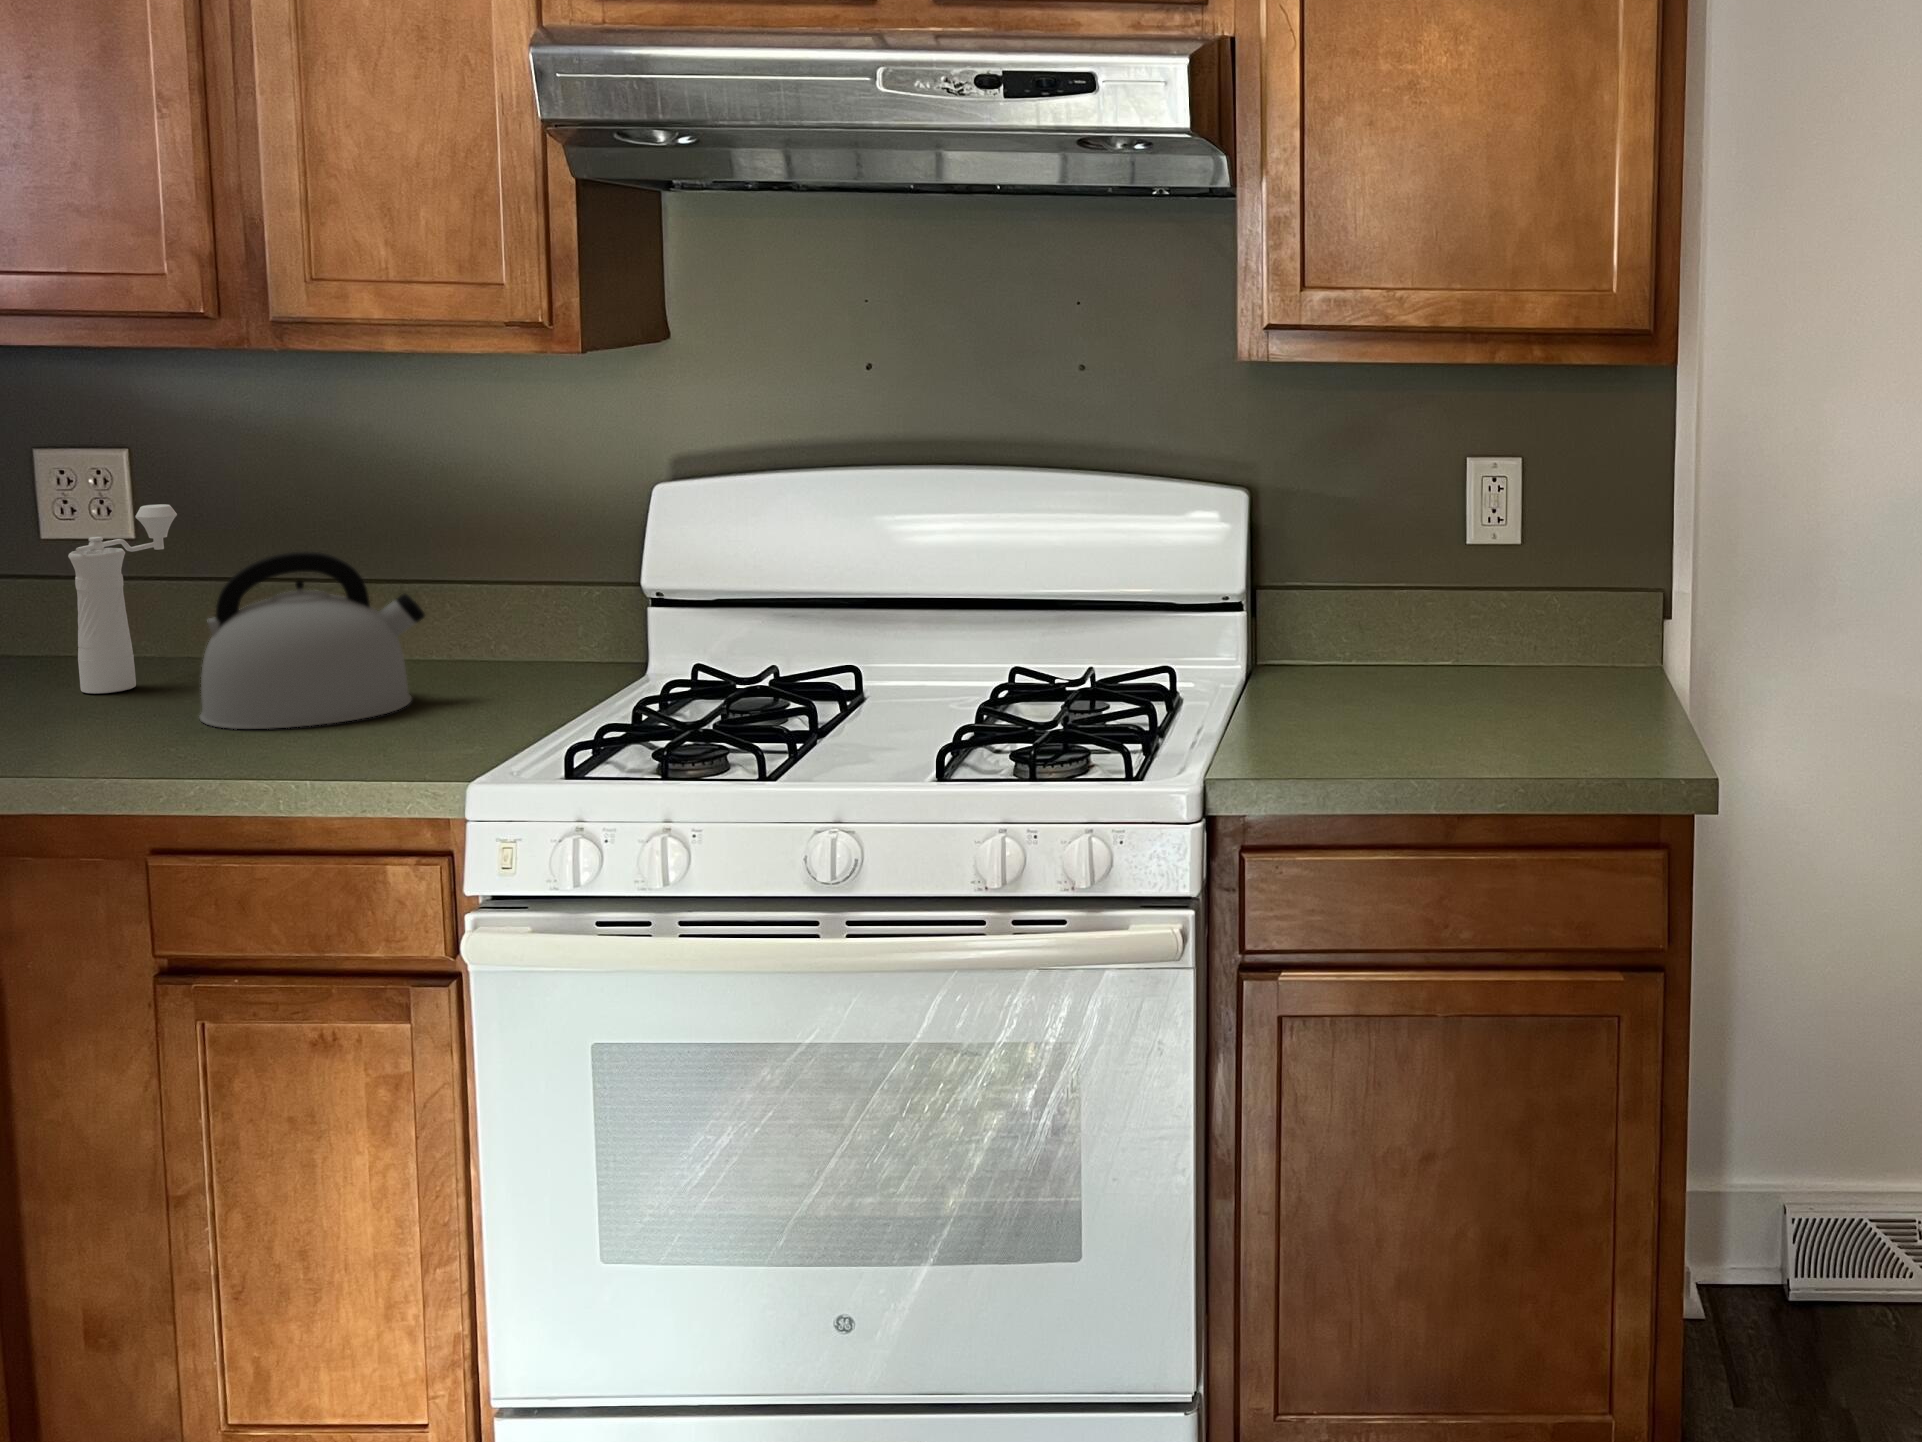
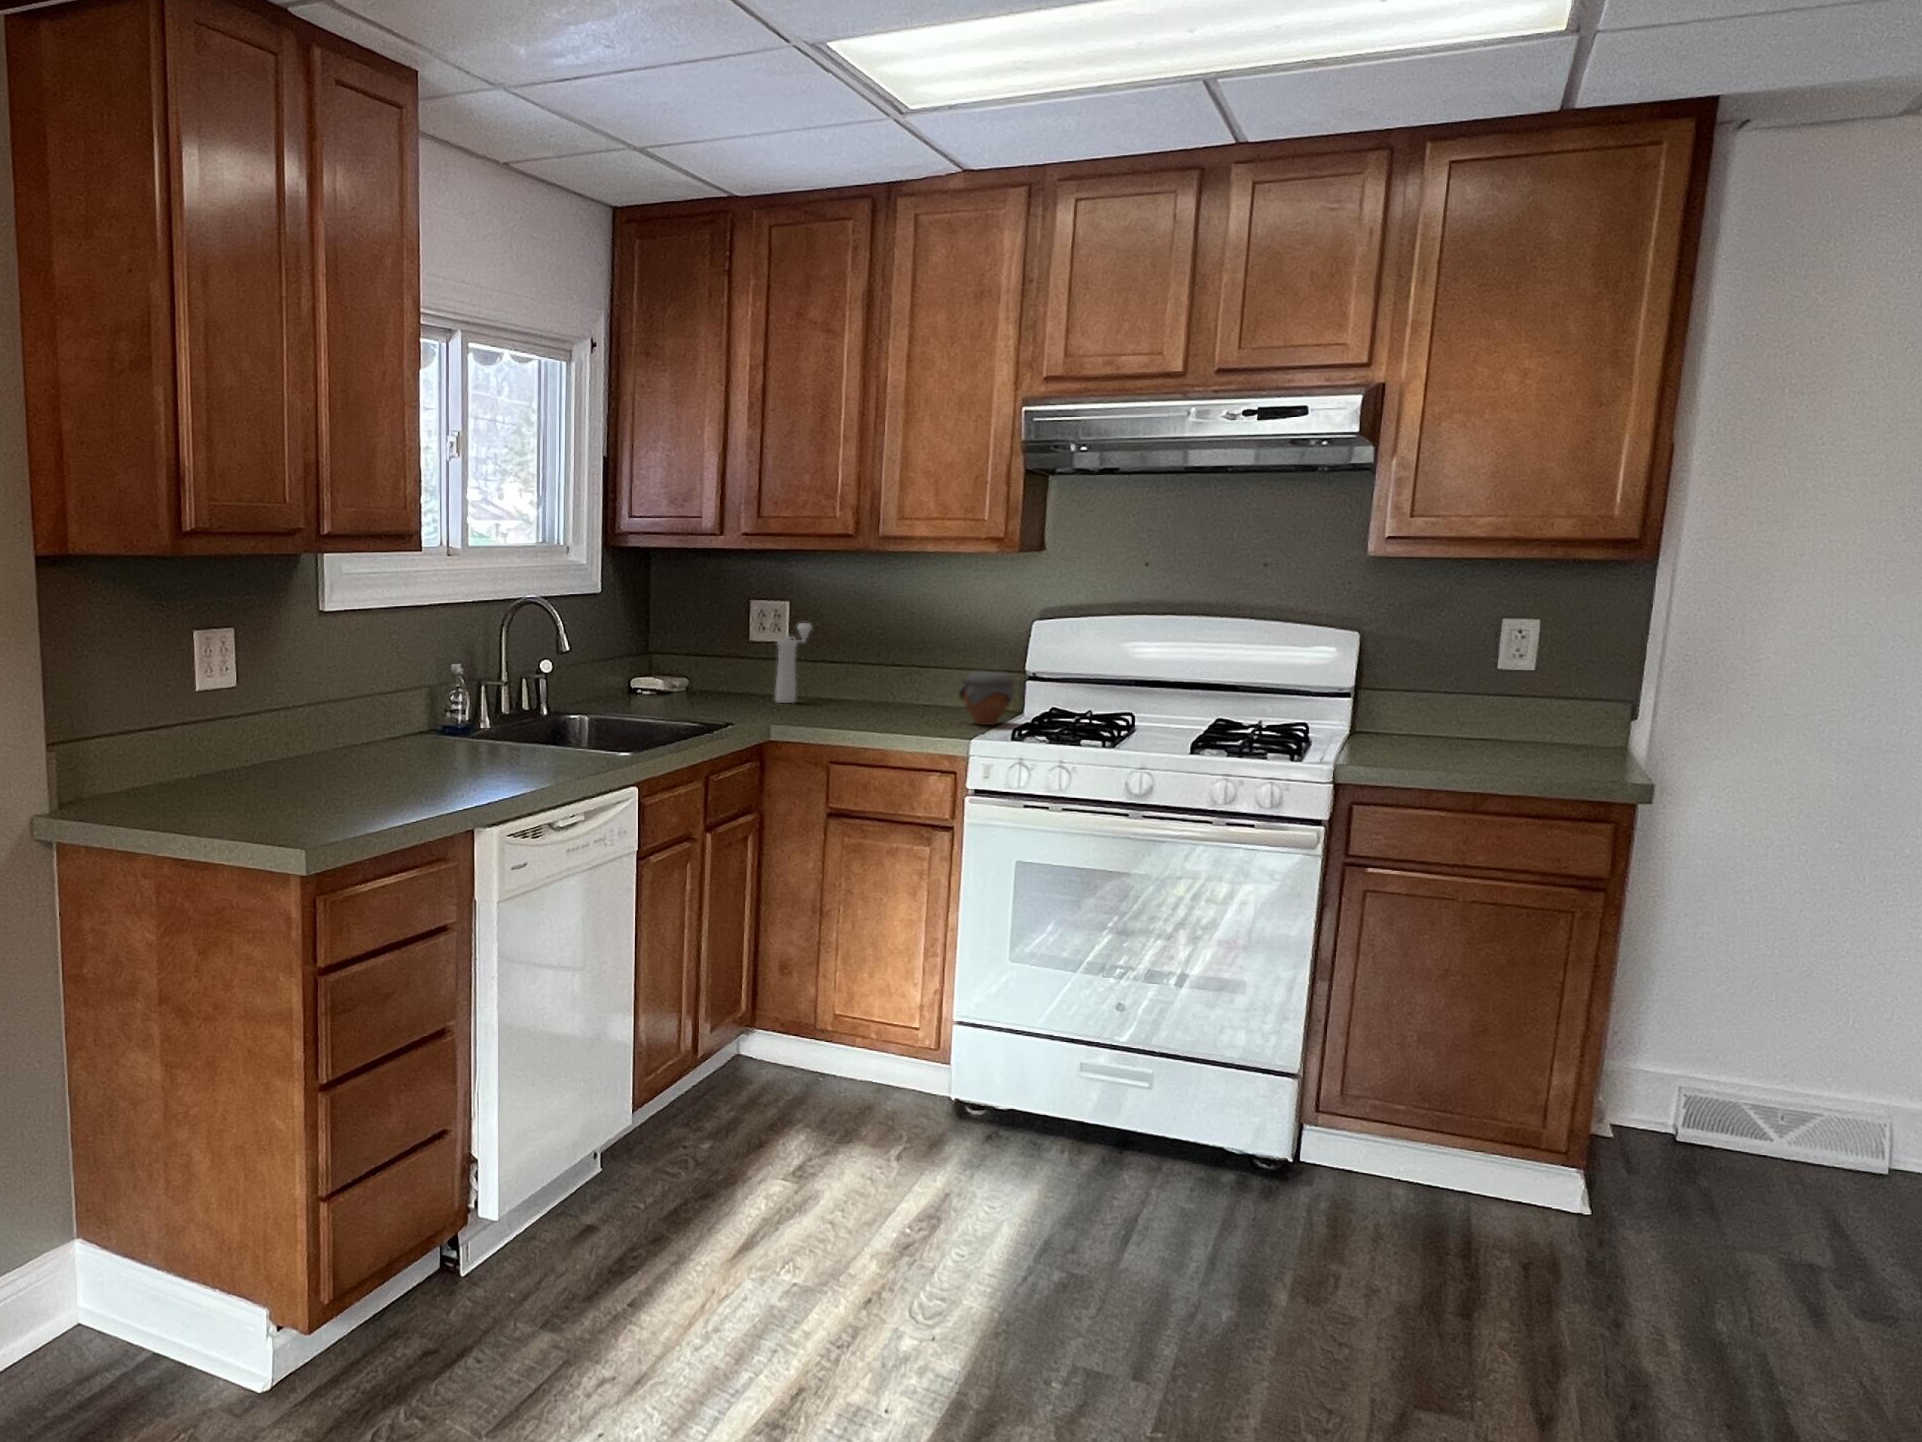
kettle: present [200,552,425,729] -> none [834,642,928,718]
jar: none [475,606,604,725] -> present [959,671,1015,725]

